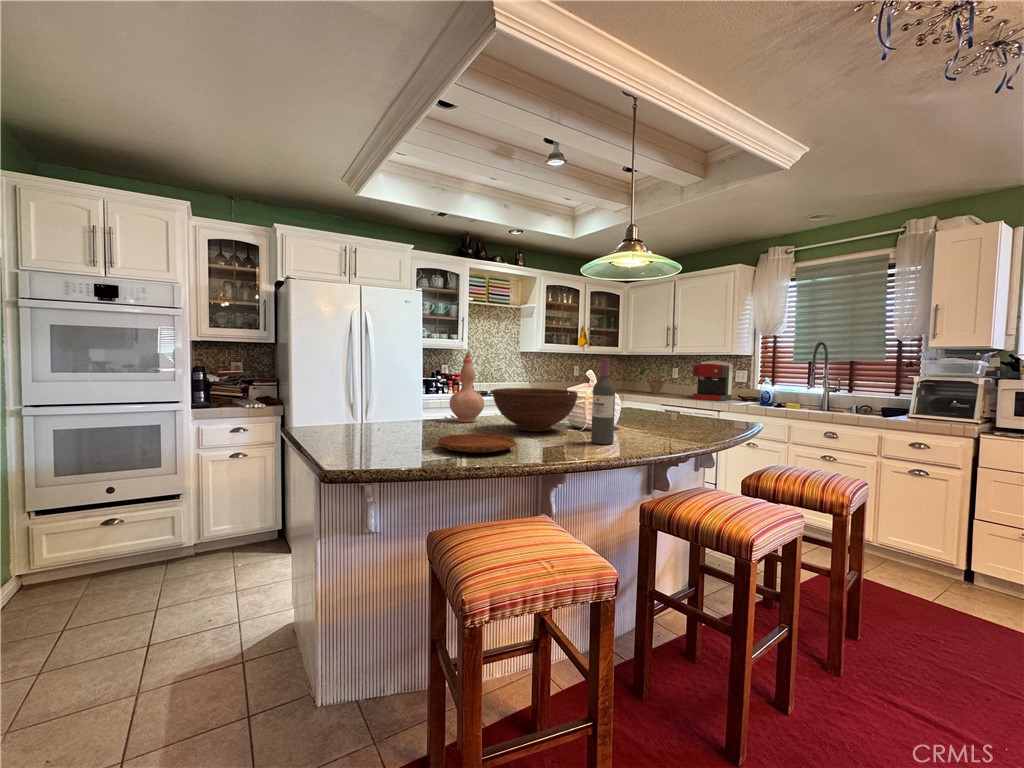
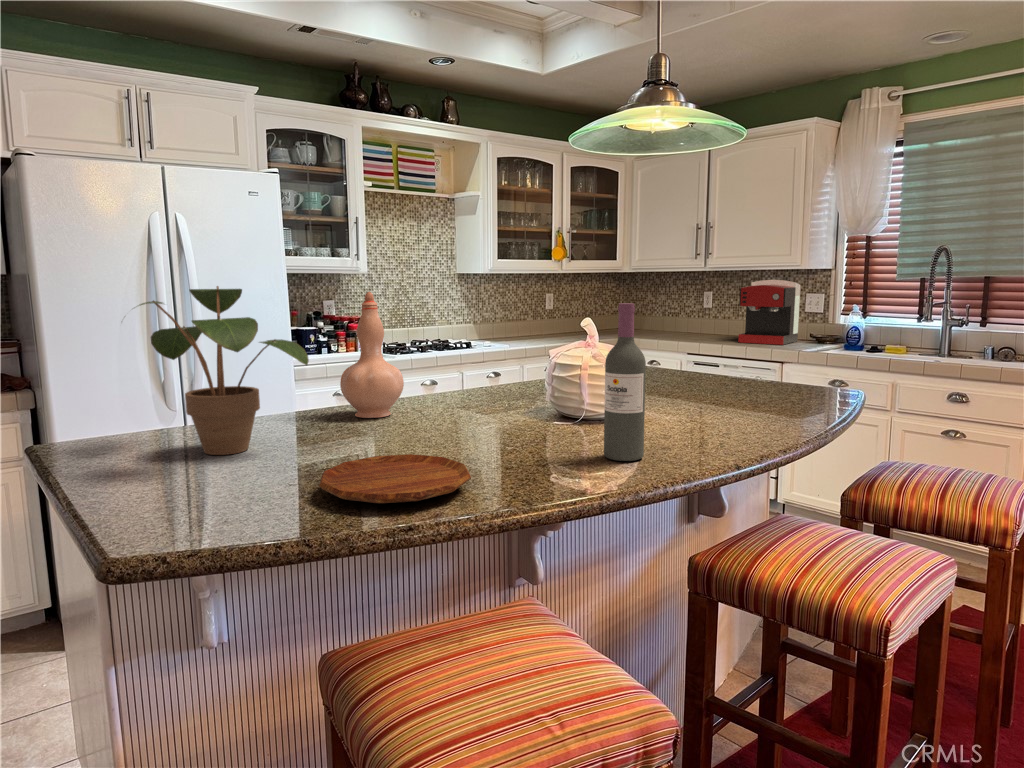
potted plant: present [640,361,671,394] -> present [139,286,309,455]
fruit bowl: present [493,388,578,432] -> none [419,353,573,435]

